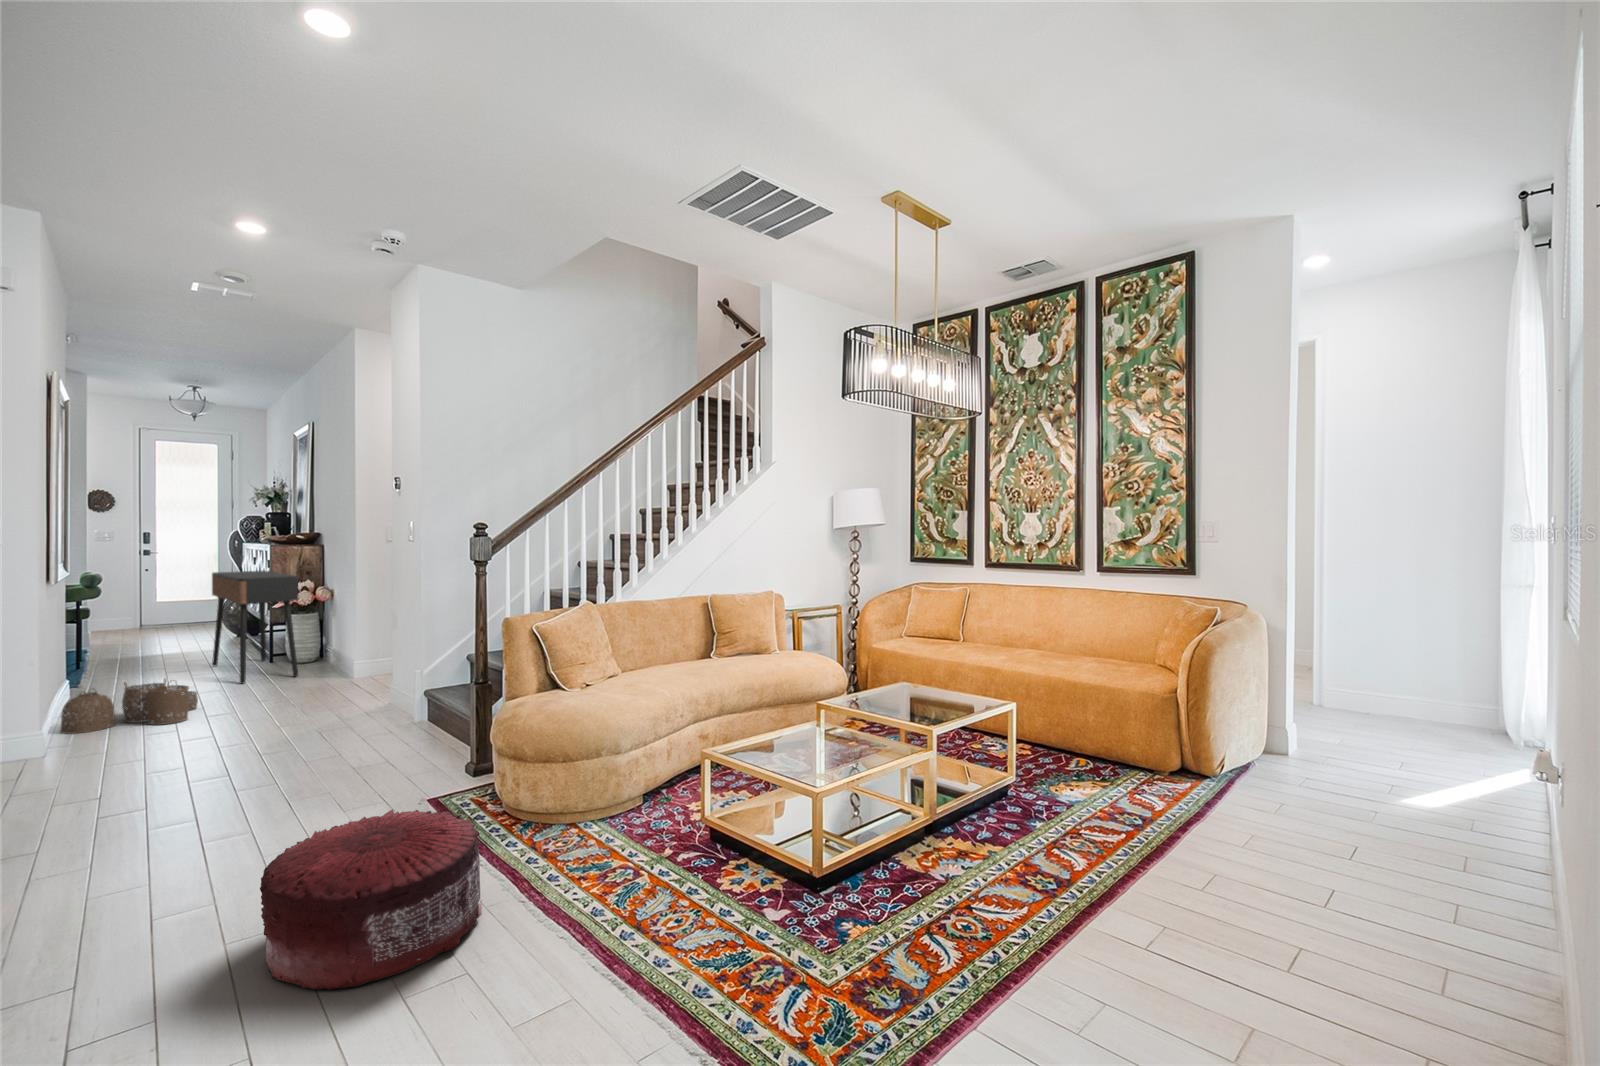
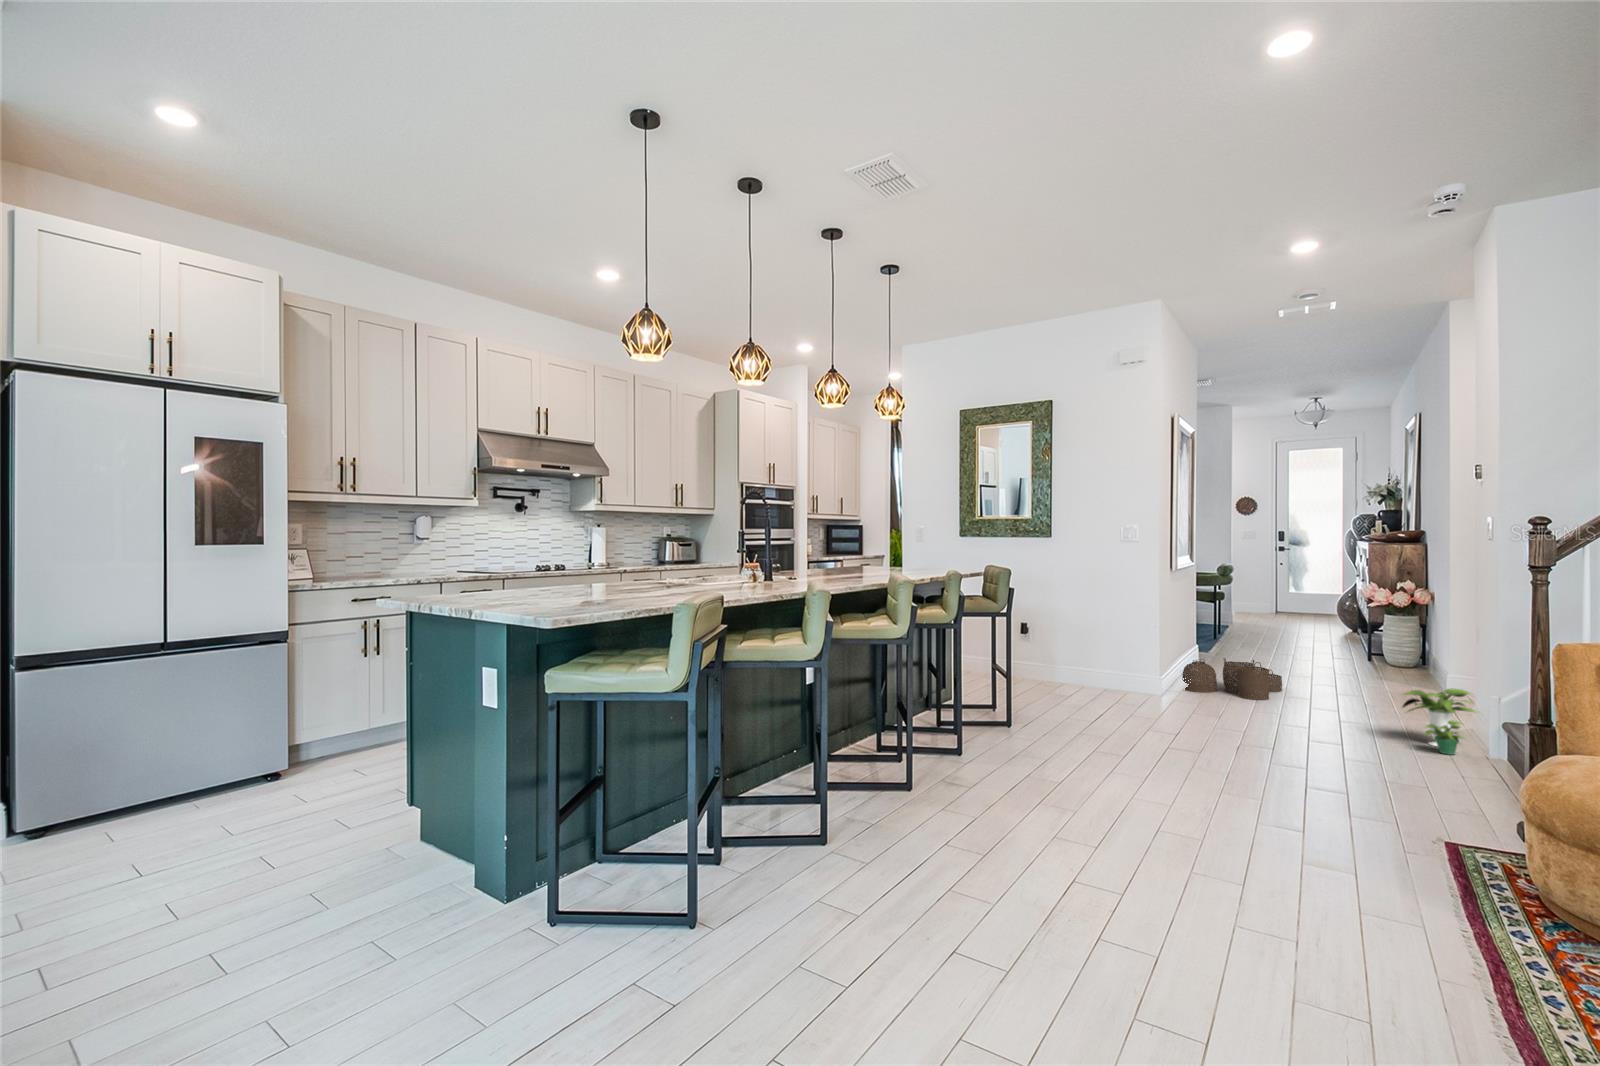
console table: present [212,571,299,684] -> none [1313,569,1390,681]
potted plant: none [341,670,404,729] -> present [1403,688,1476,755]
pouf: present [260,809,482,990] -> none [1192,814,1429,992]

